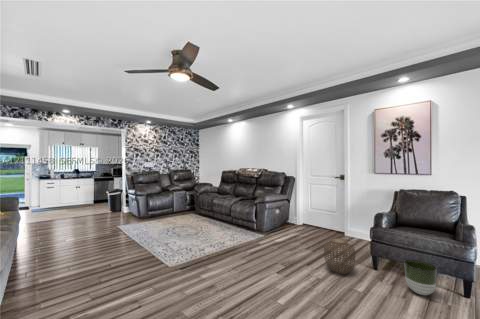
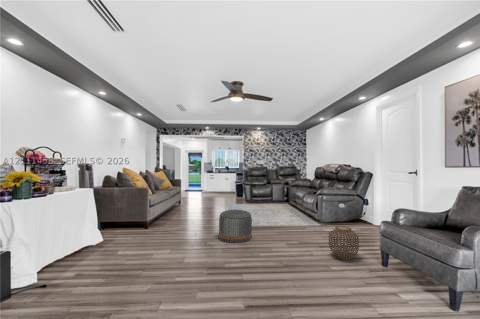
pouf: none [186,241,234,298] -> present [219,210,252,243]
planter: present [404,260,437,295] -> none [381,254,415,292]

